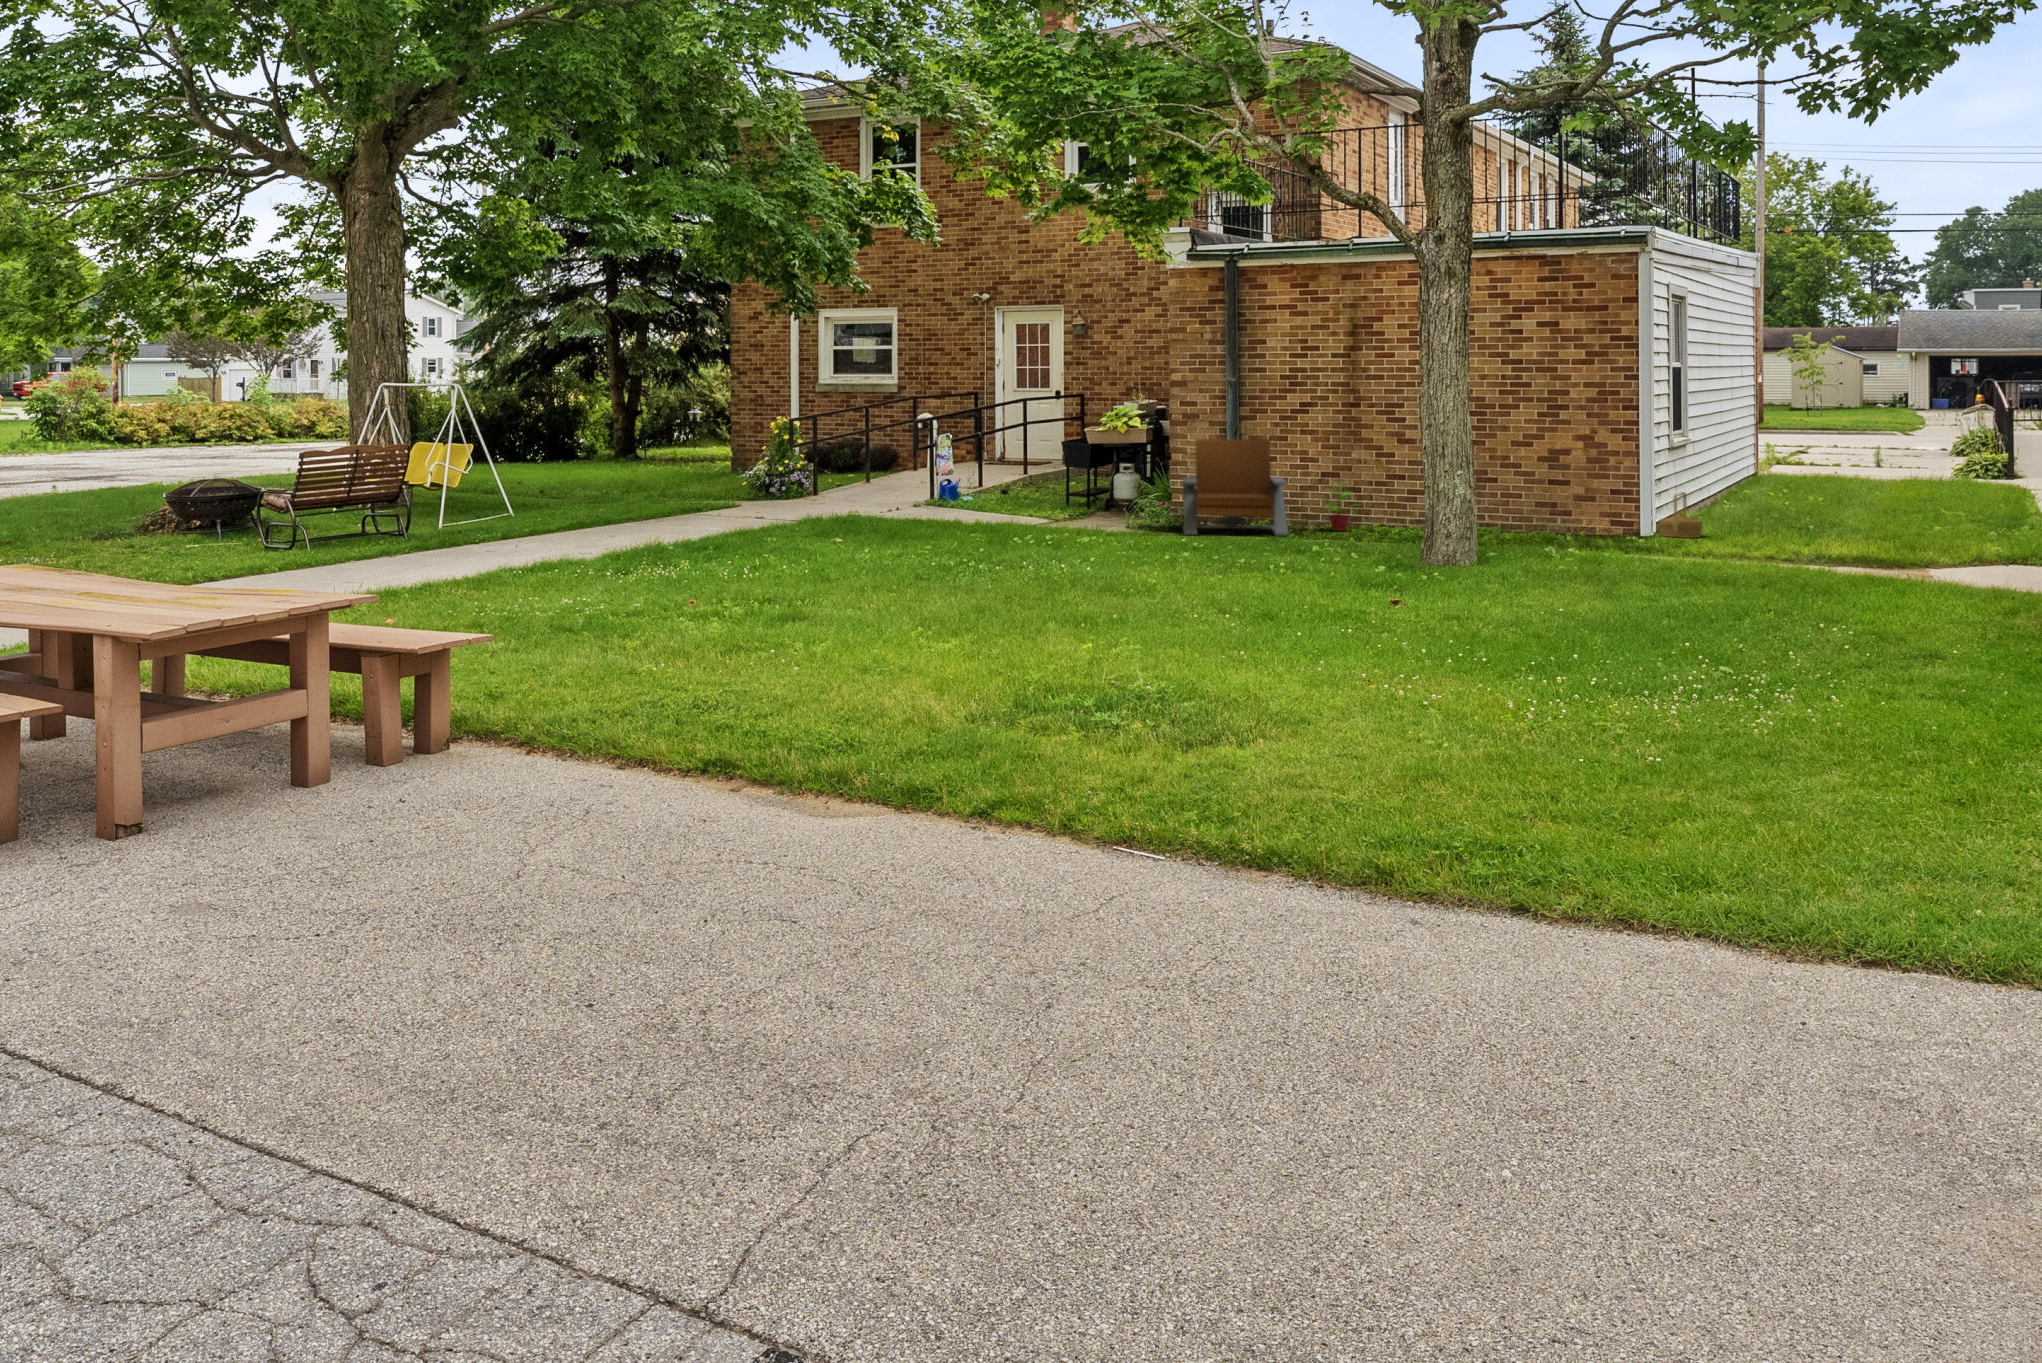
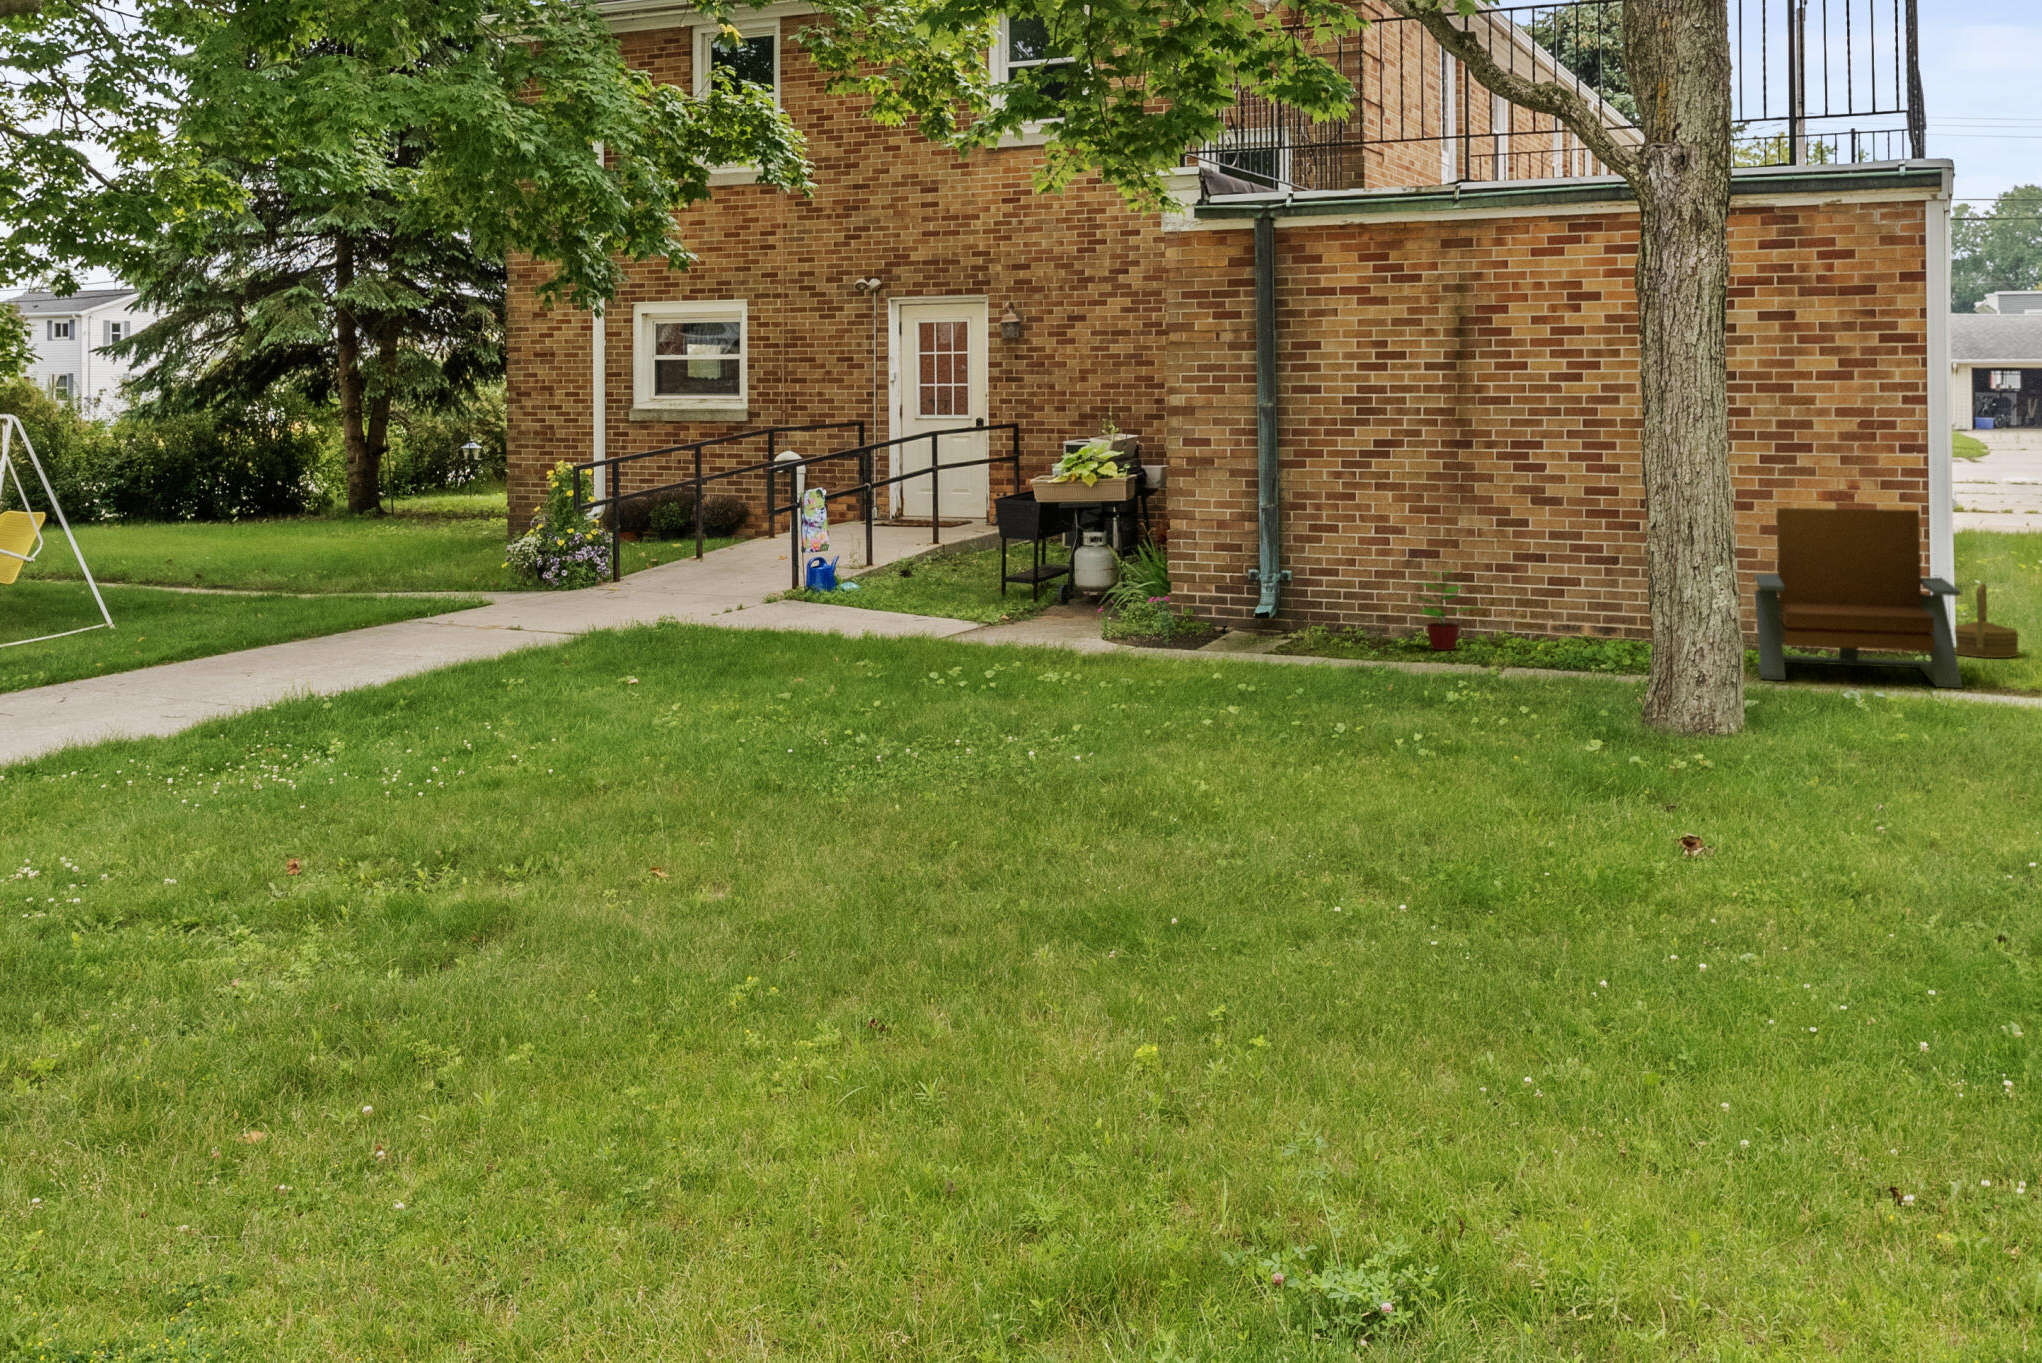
lounge chair: present [1183,439,1289,536] -> present [1753,508,1962,688]

